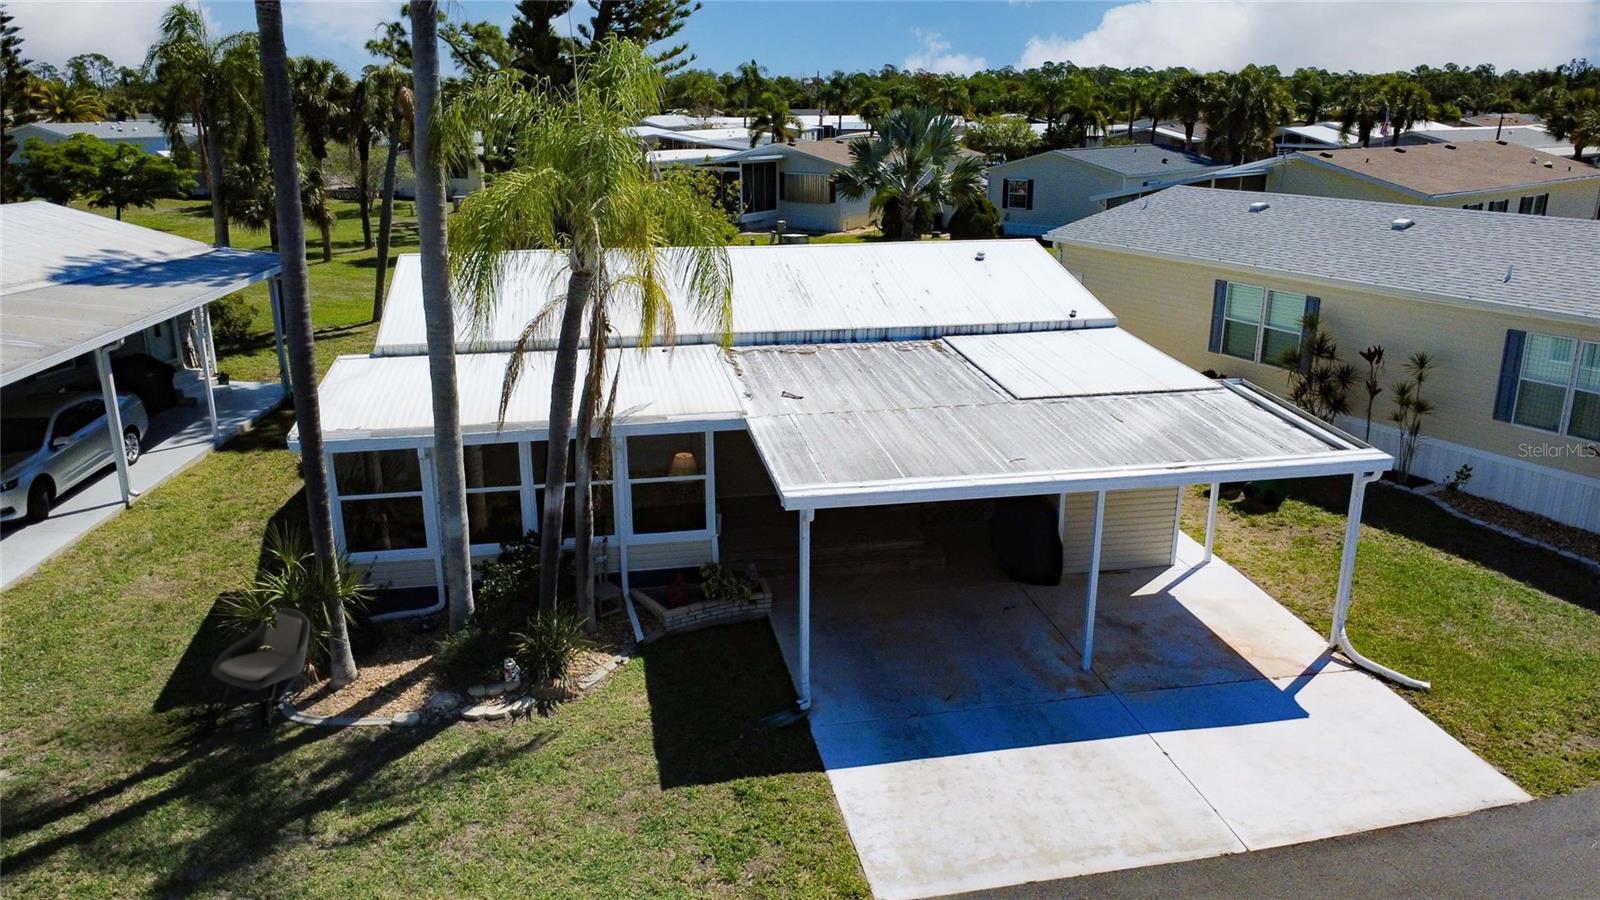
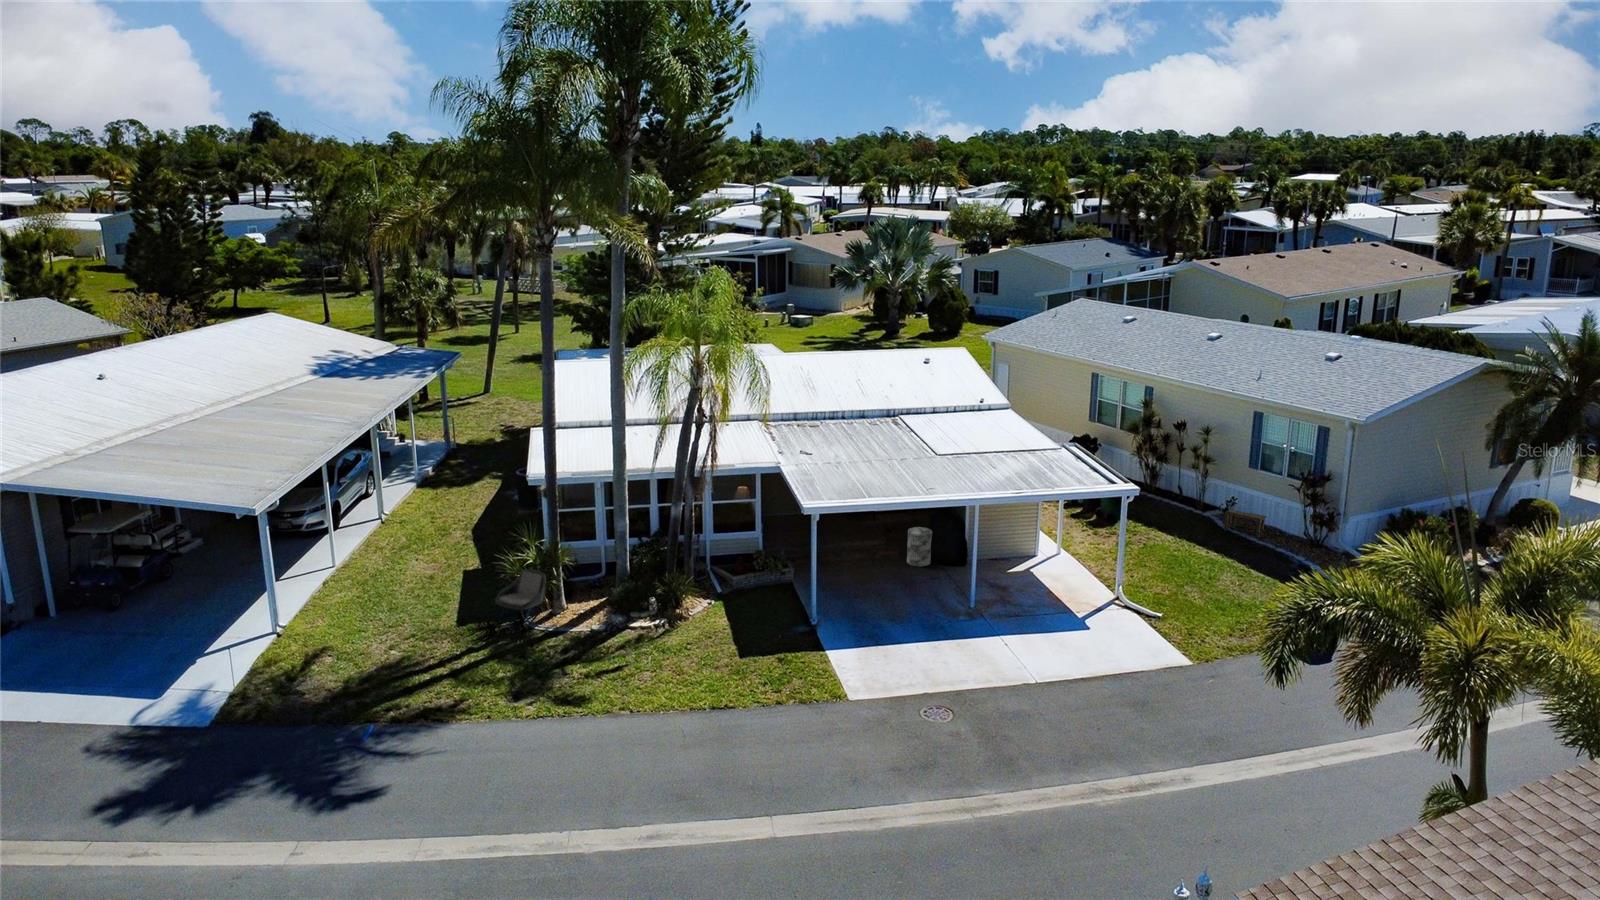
bench: none [1453,484,1525,530] -> present [1224,509,1266,538]
trash can: none [961,518,1005,585] -> present [907,527,932,566]

